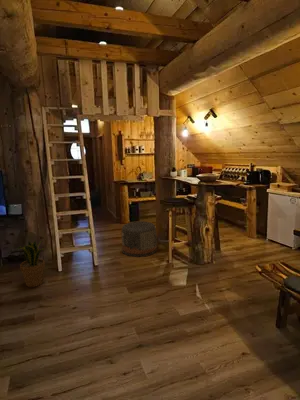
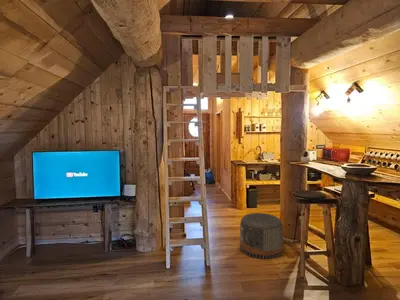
potted plant: present [17,241,45,287] -> none [124,232,153,288]

